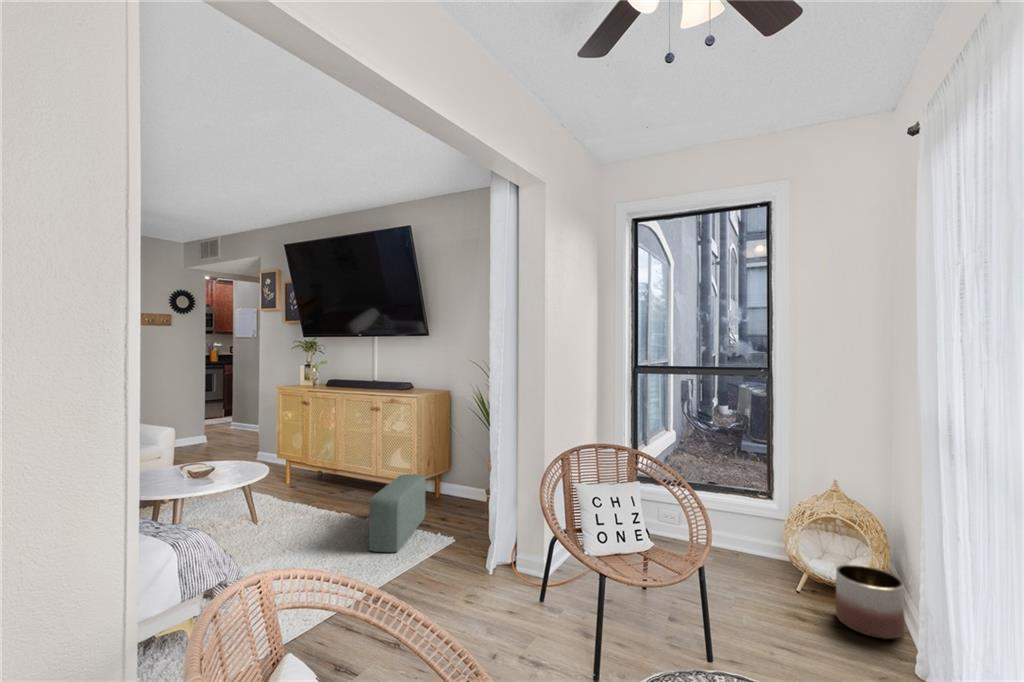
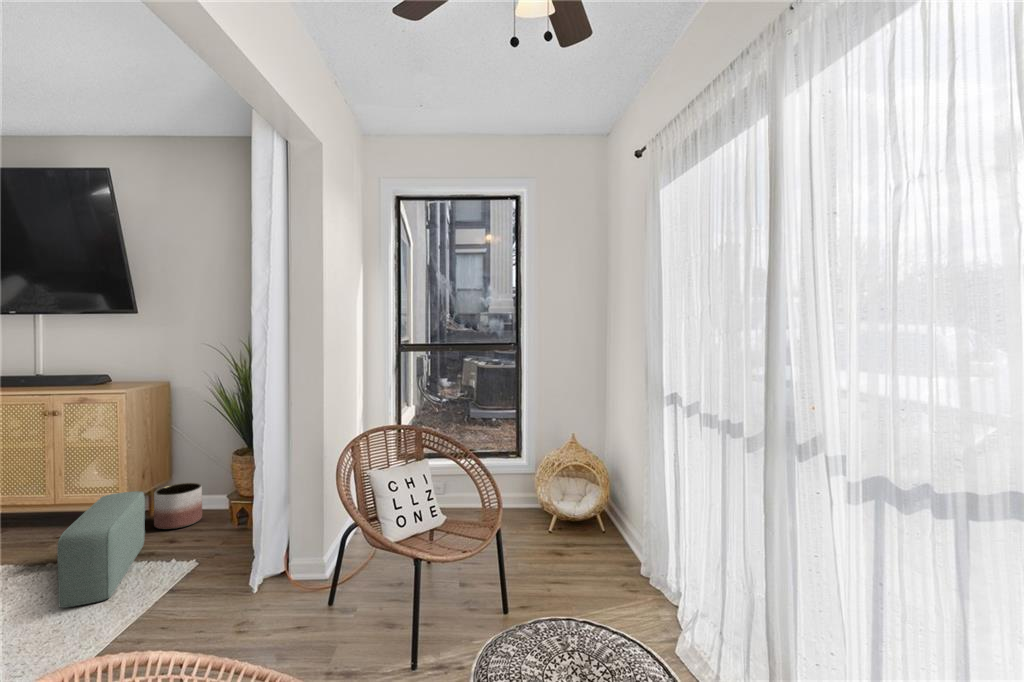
planter: present [836,564,905,639] -> present [154,483,202,529]

